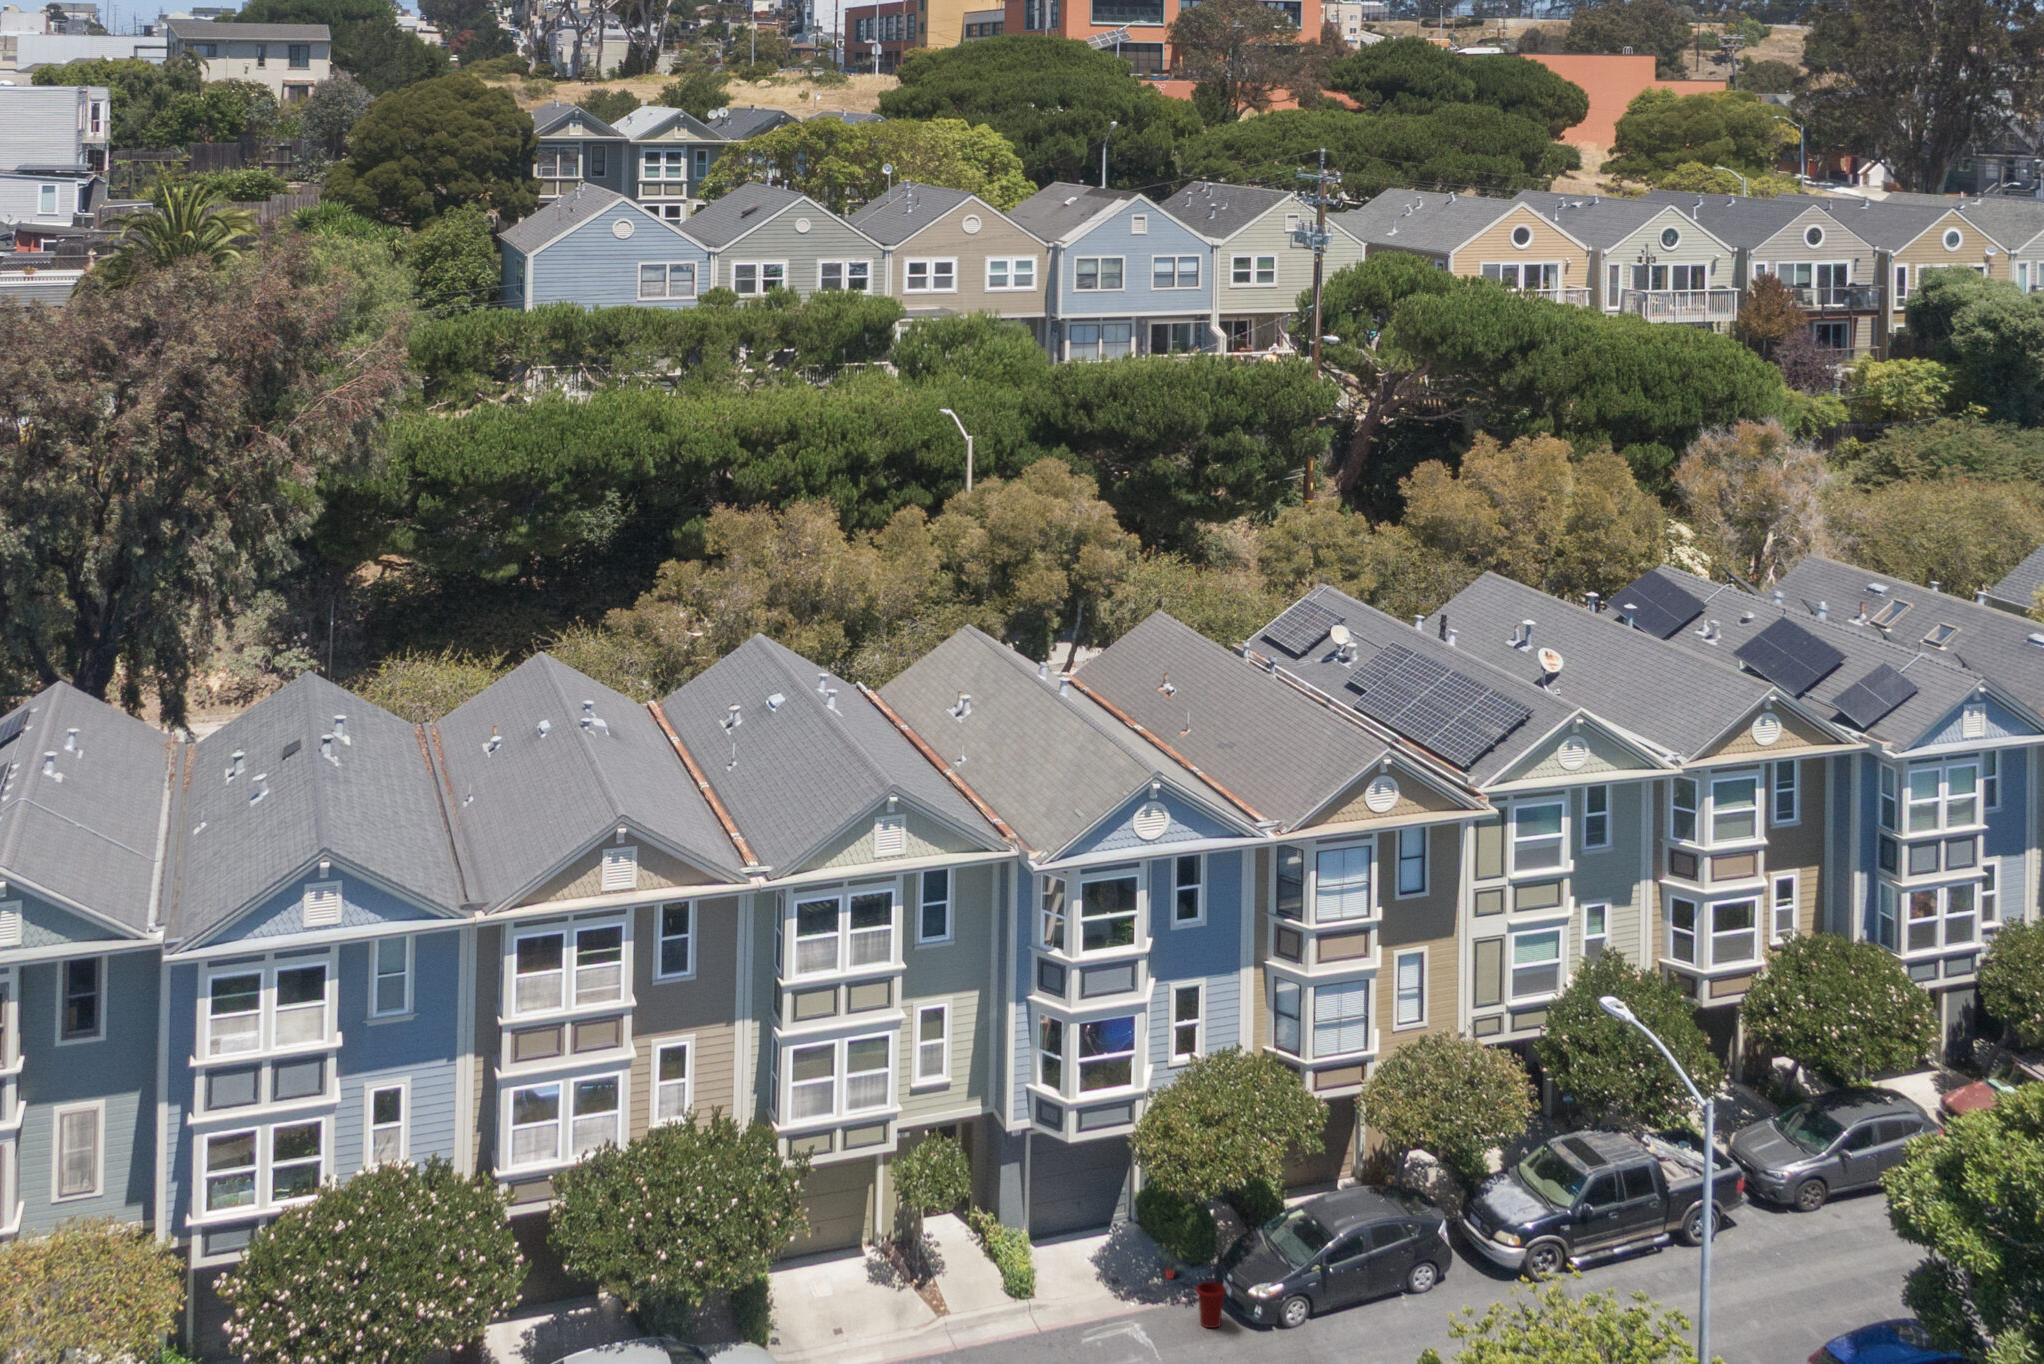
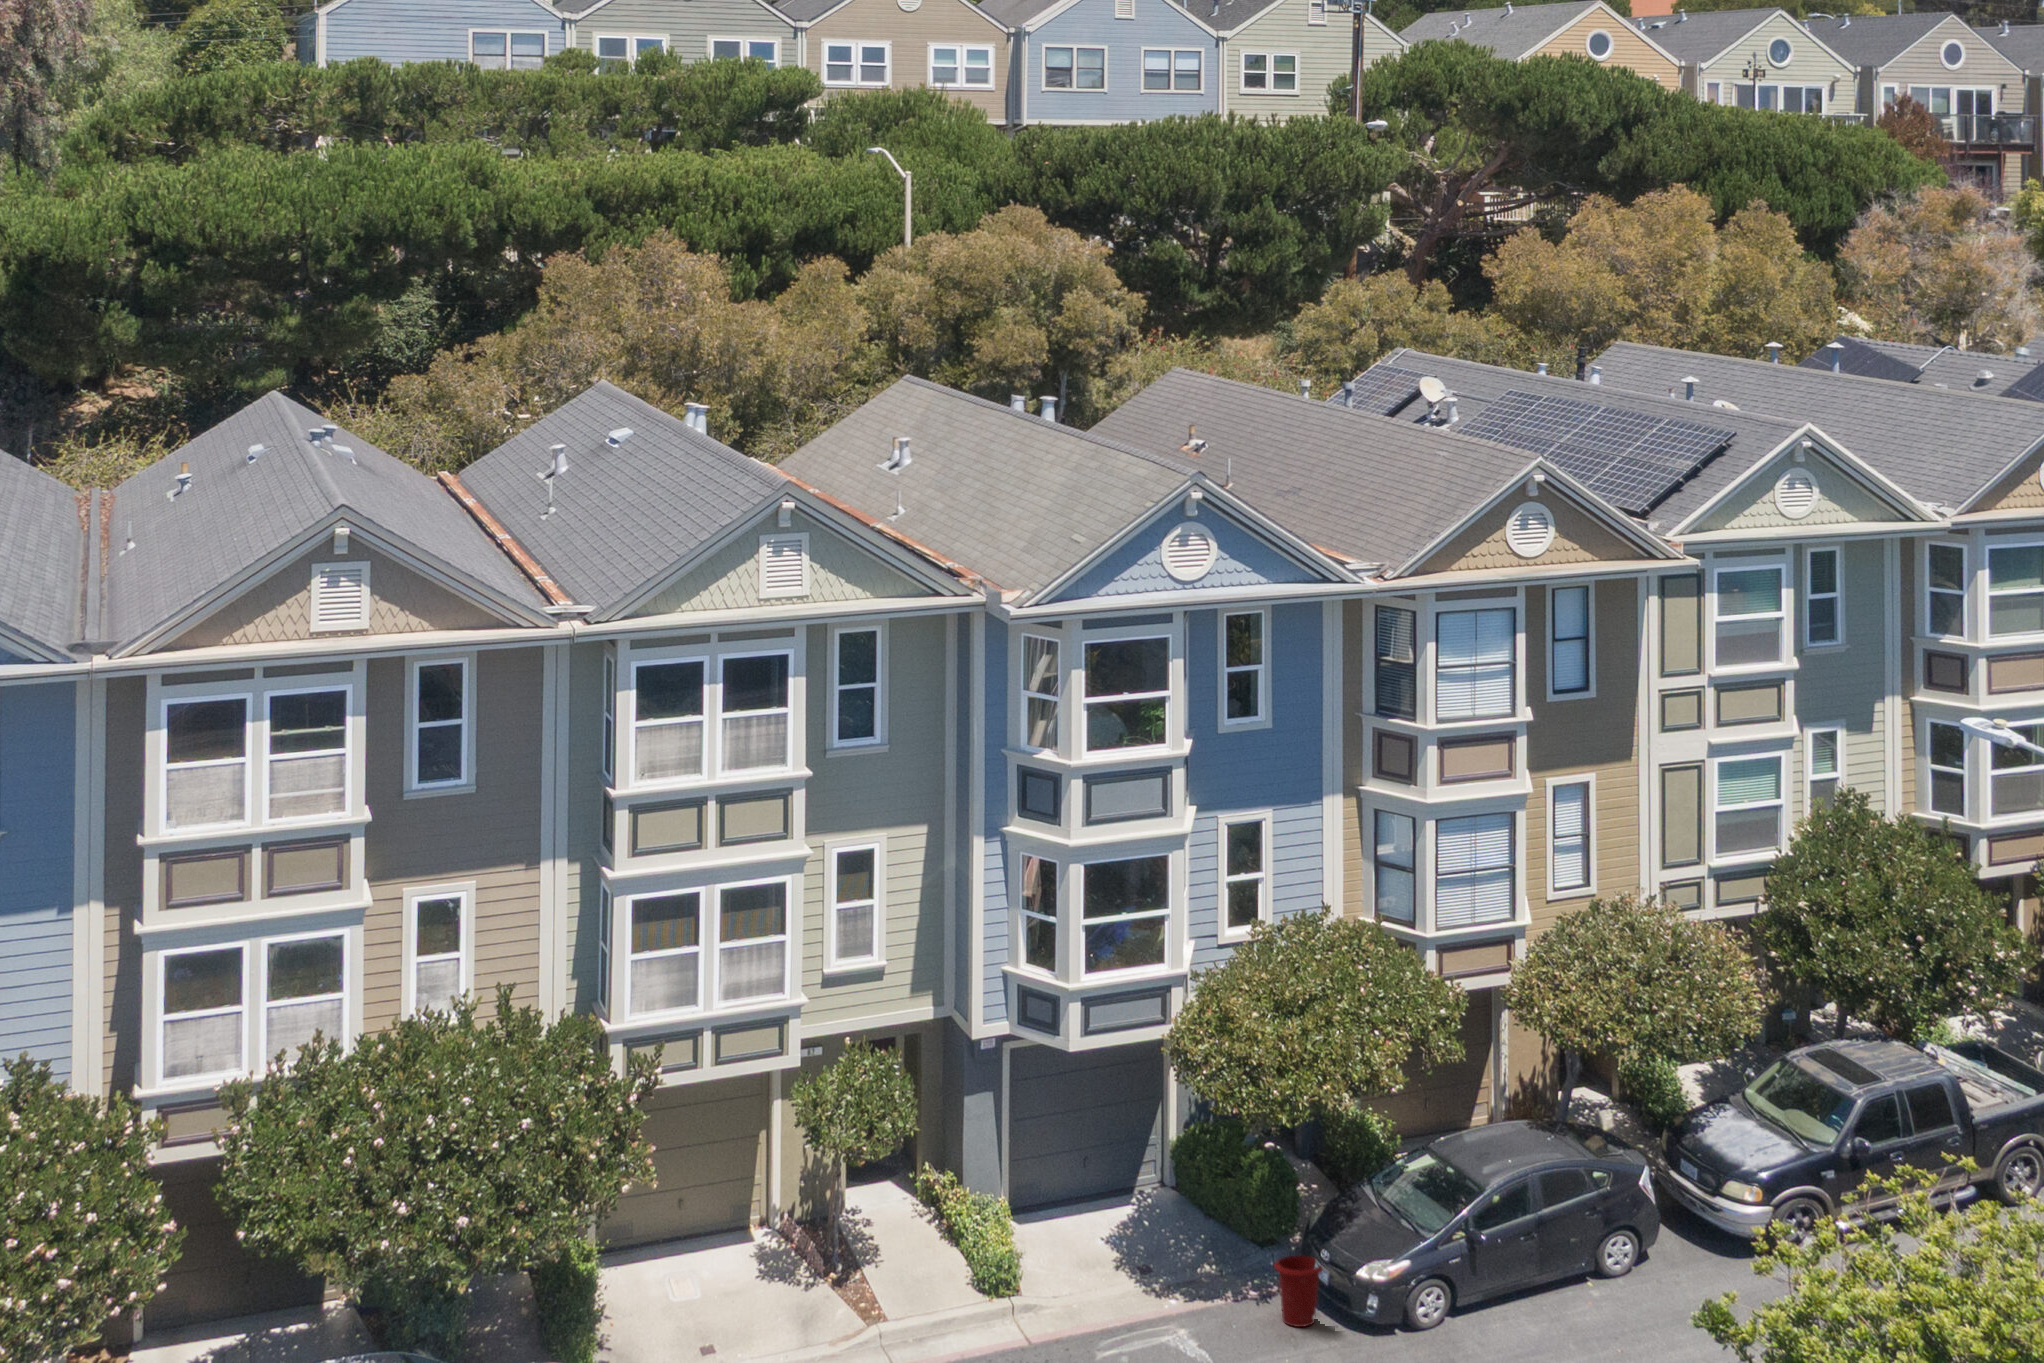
potted plant: present [1158,1245,1187,1279] -> none [1199,1206,1262,1262]

